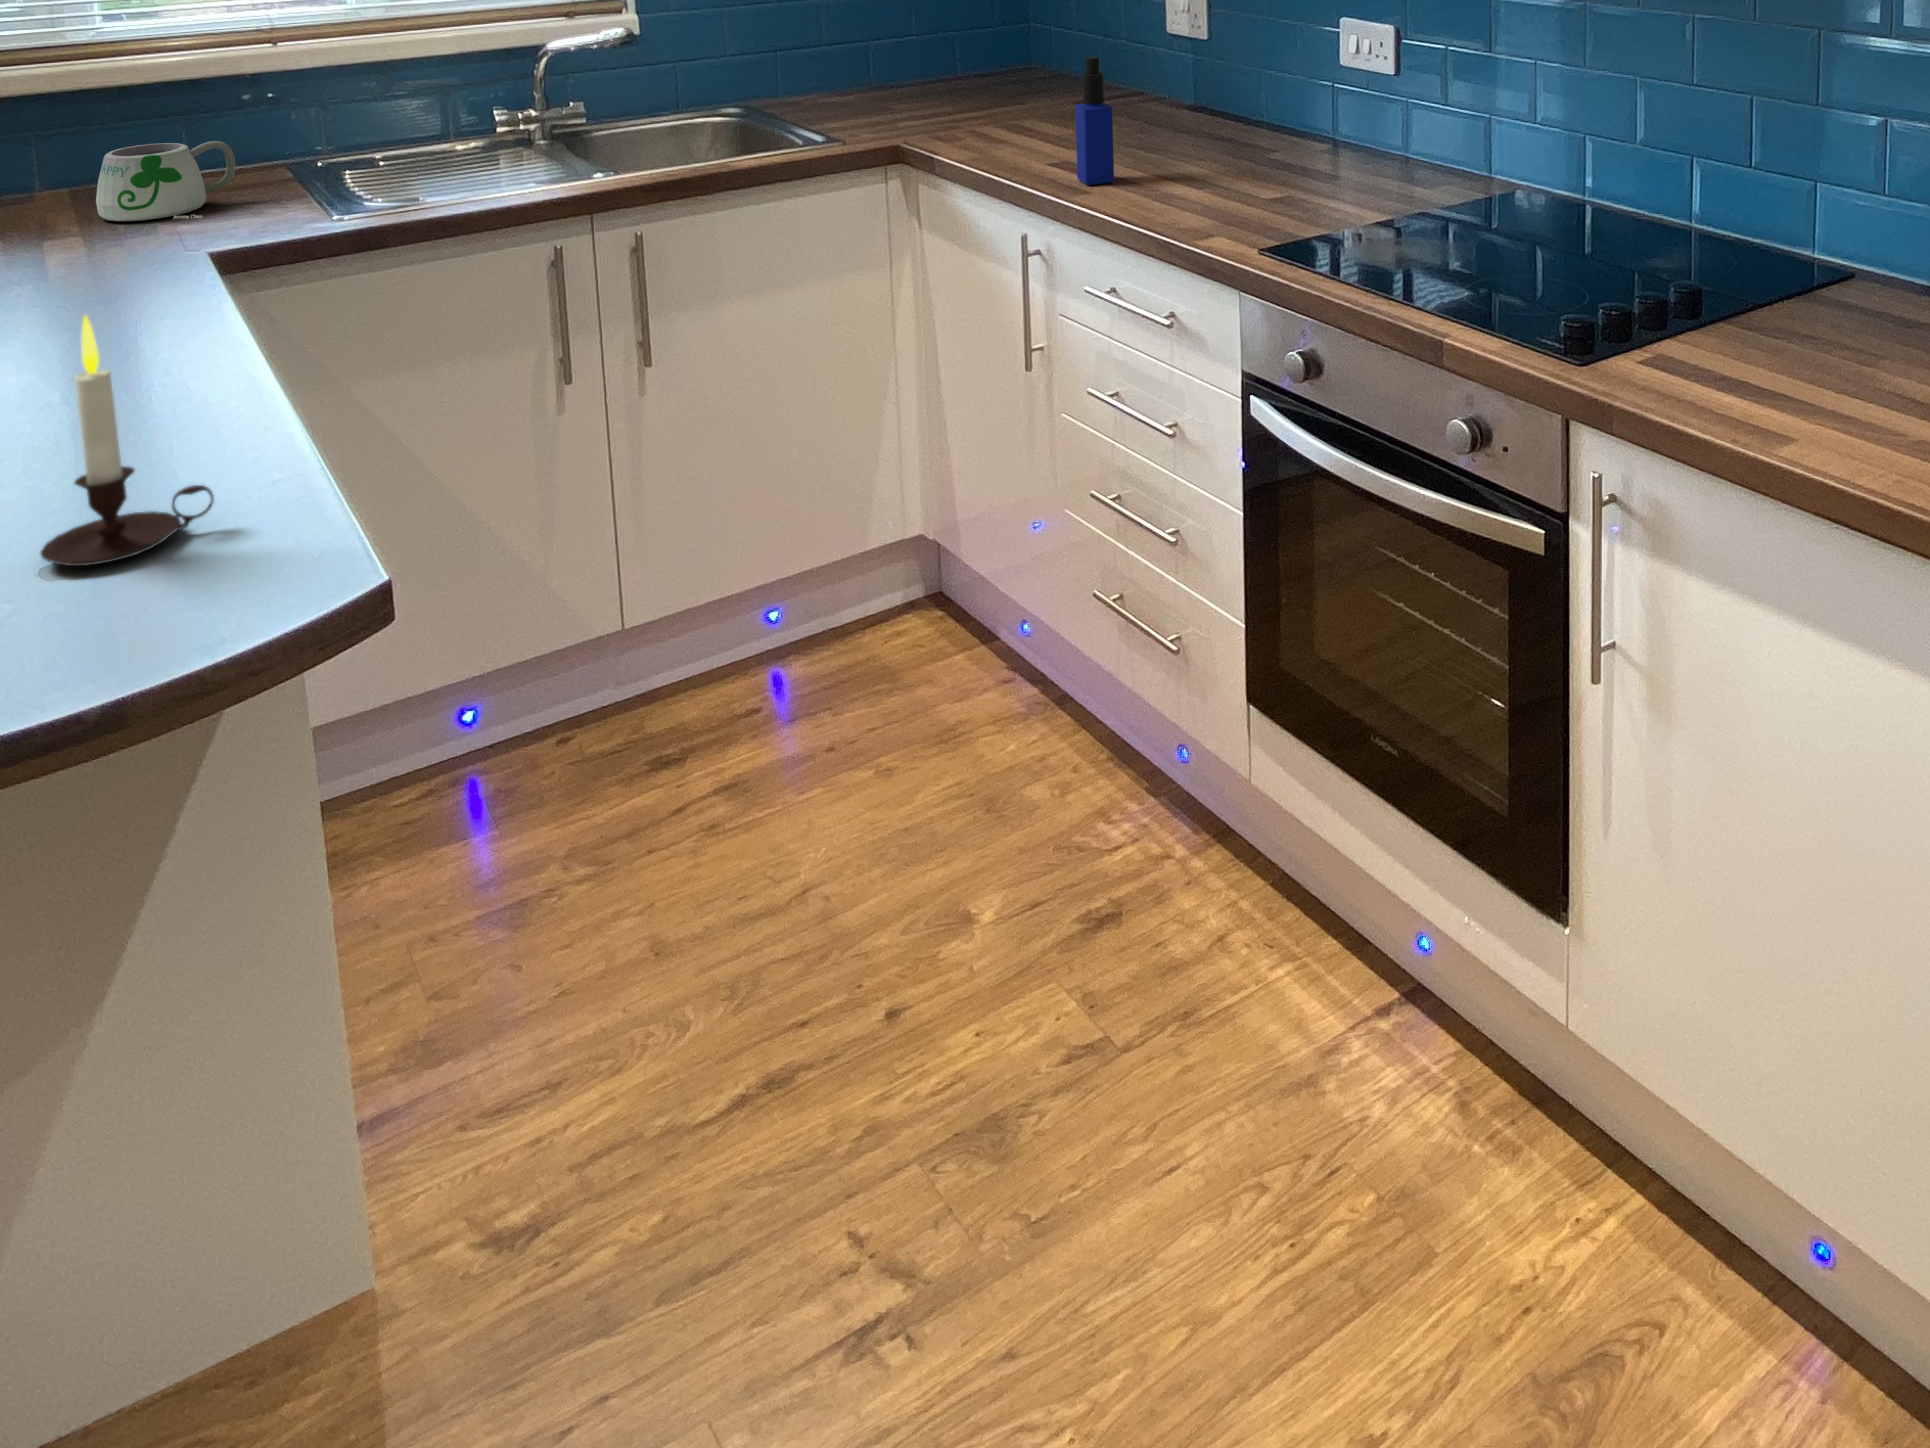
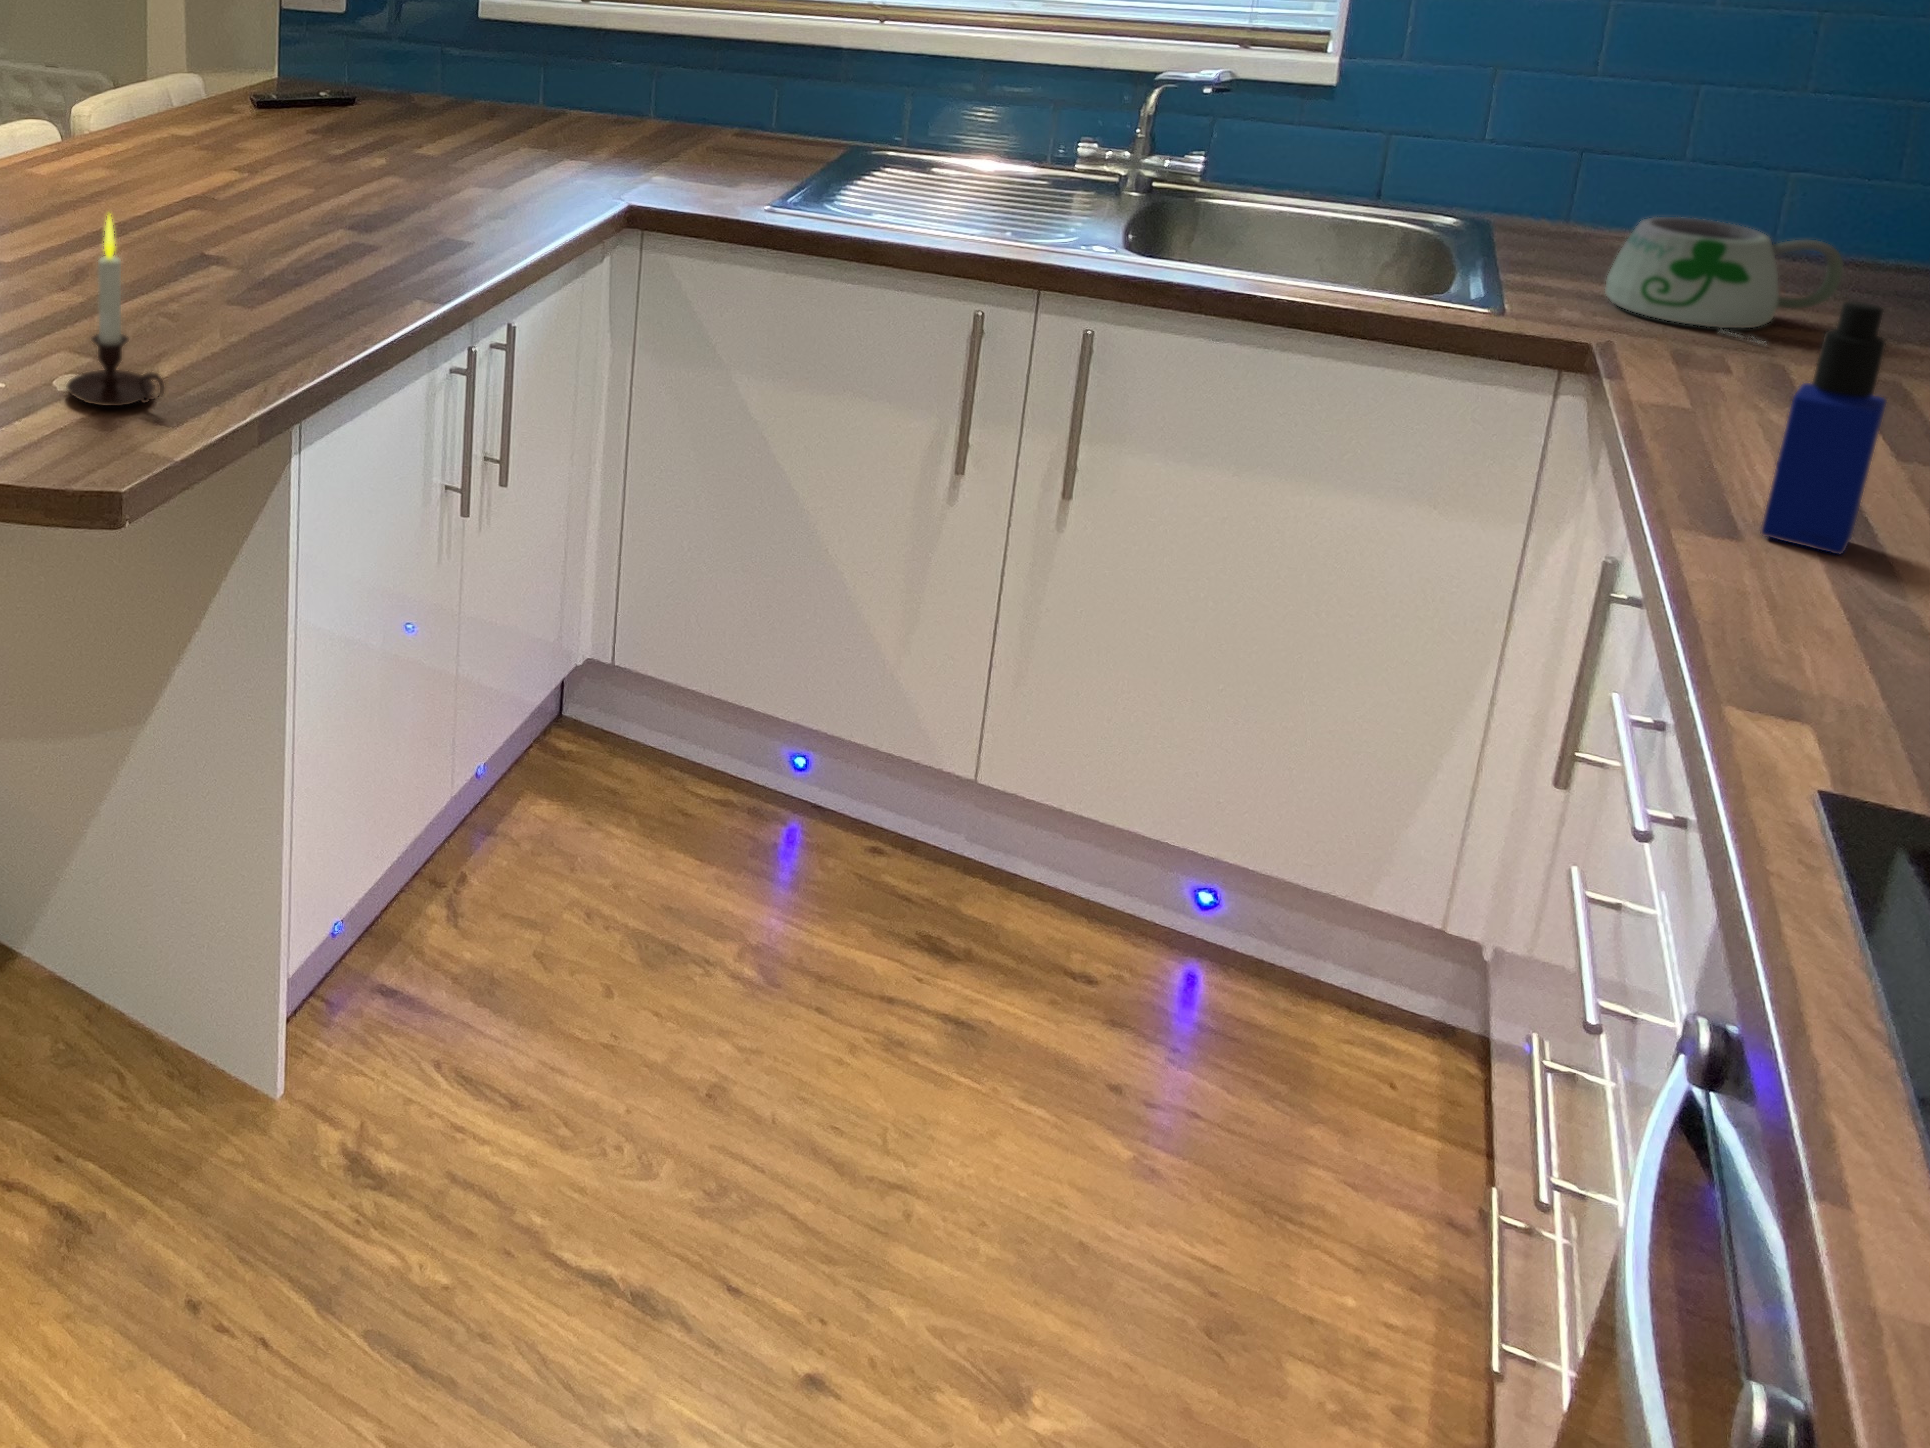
mug: present [96,141,235,221] -> present [1606,217,1843,343]

